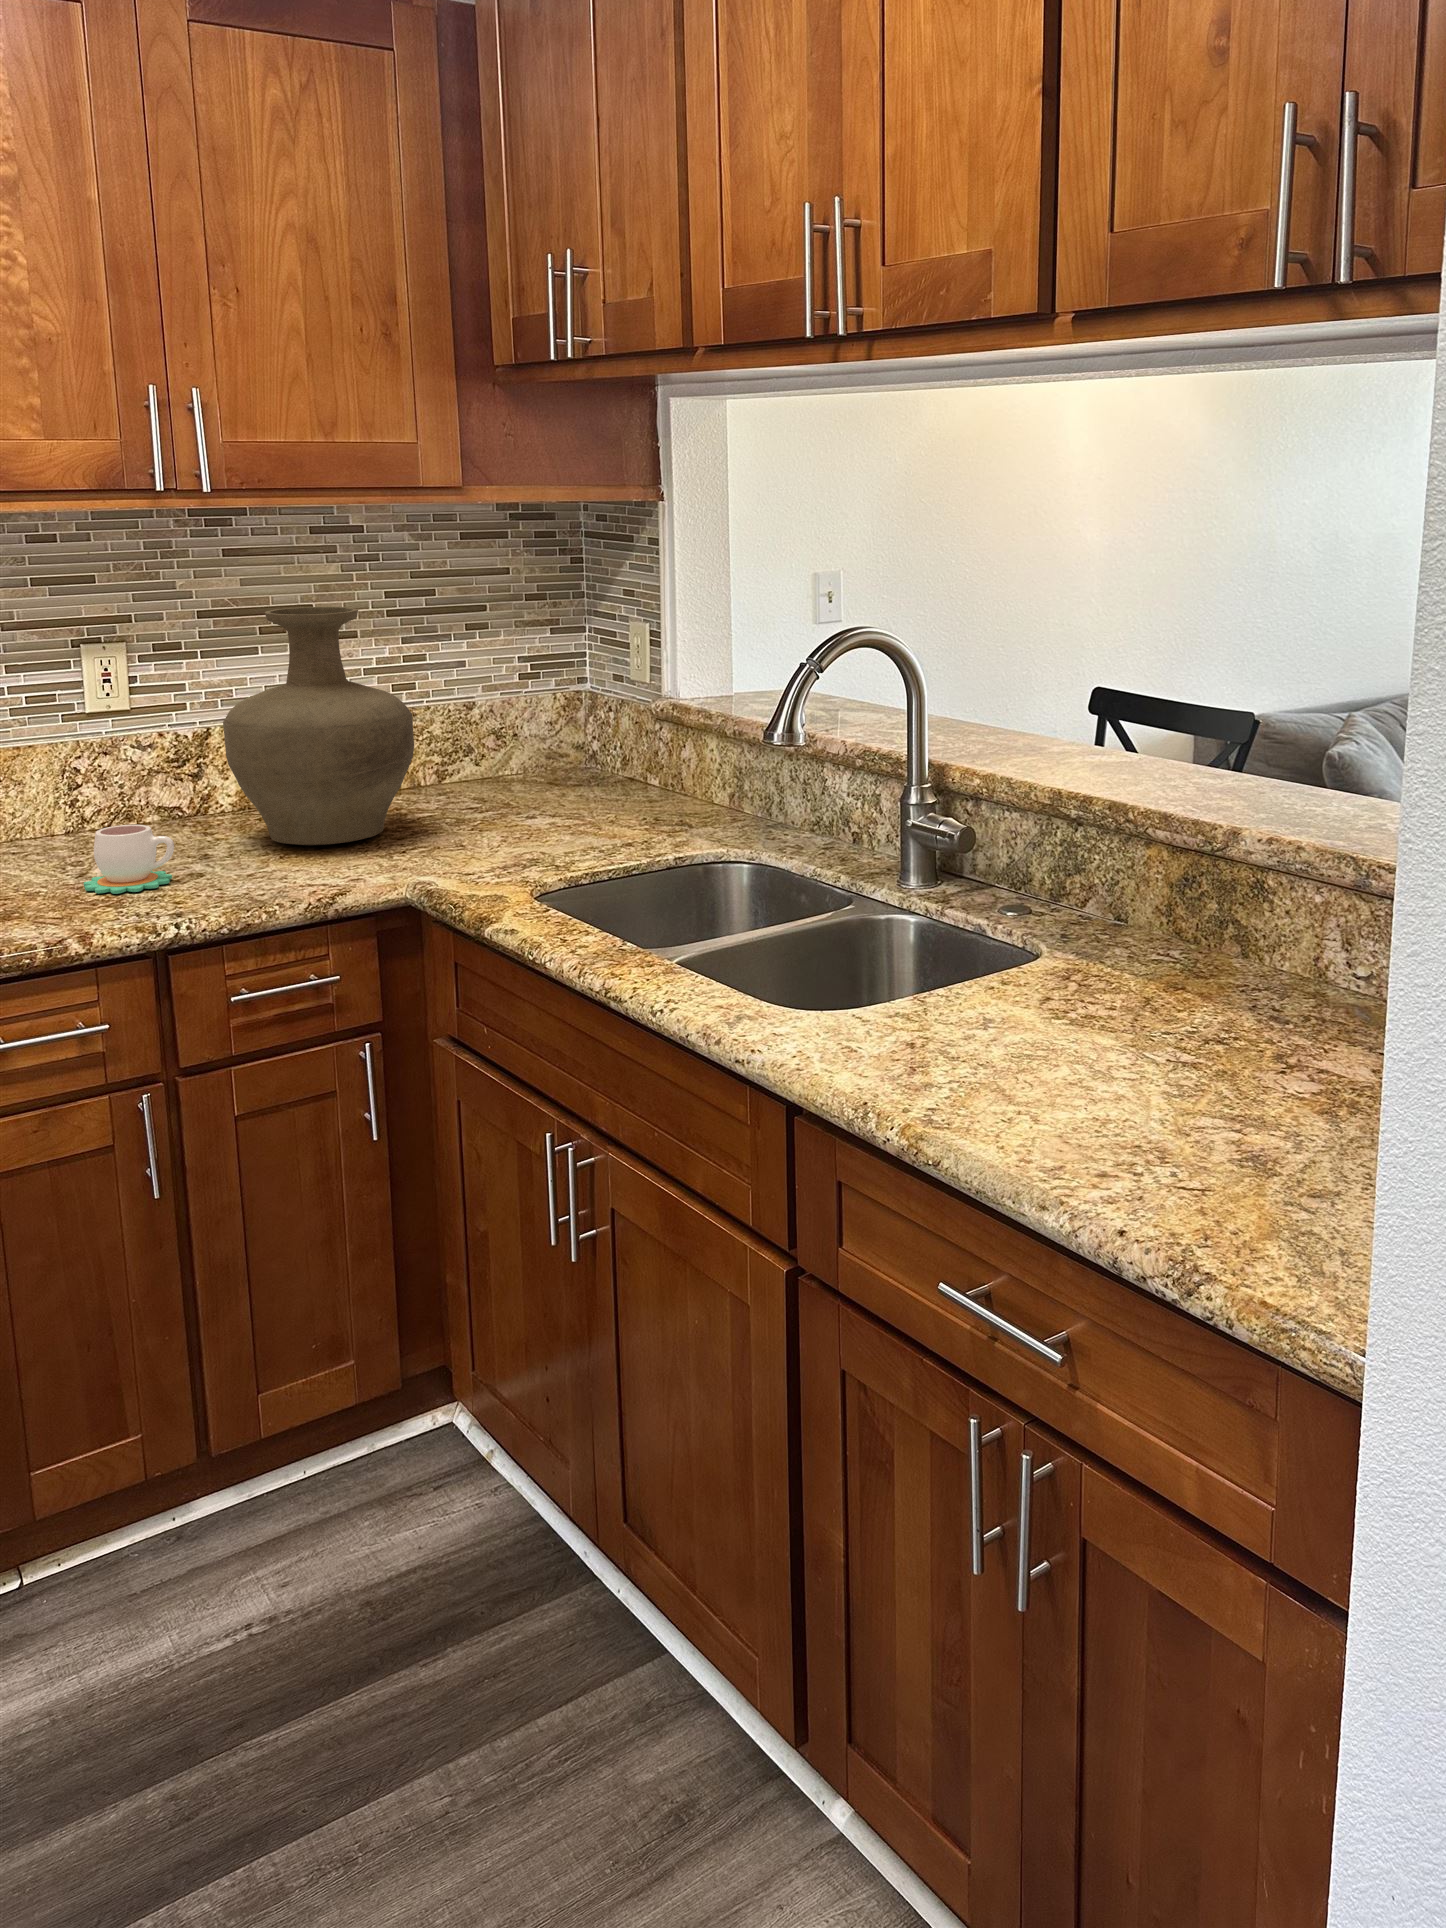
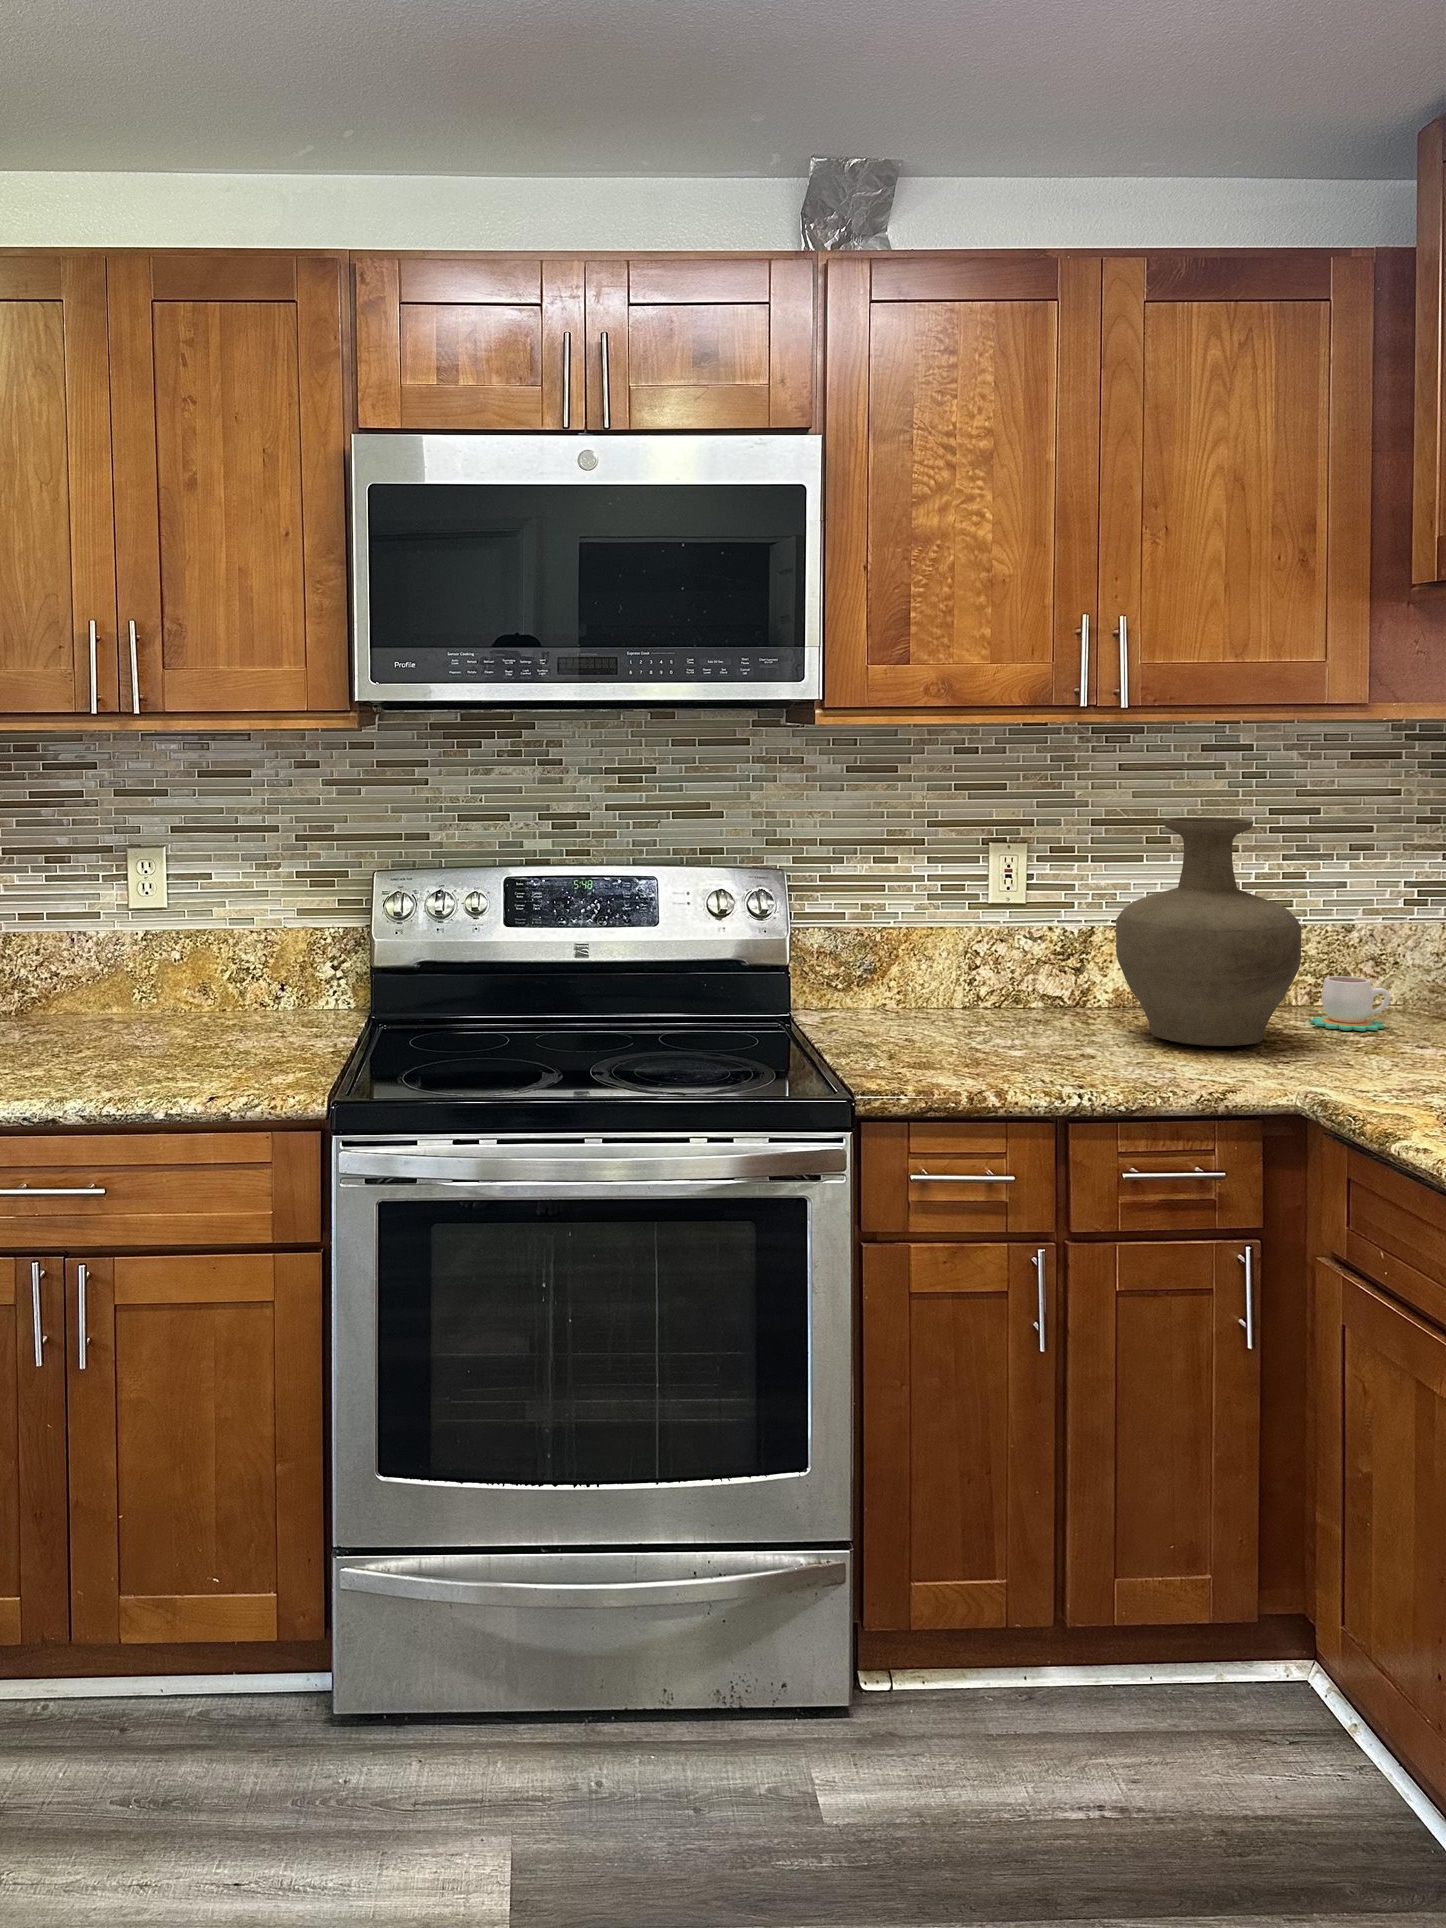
mug: present [84,825,174,894] -> present [1310,976,1390,1031]

